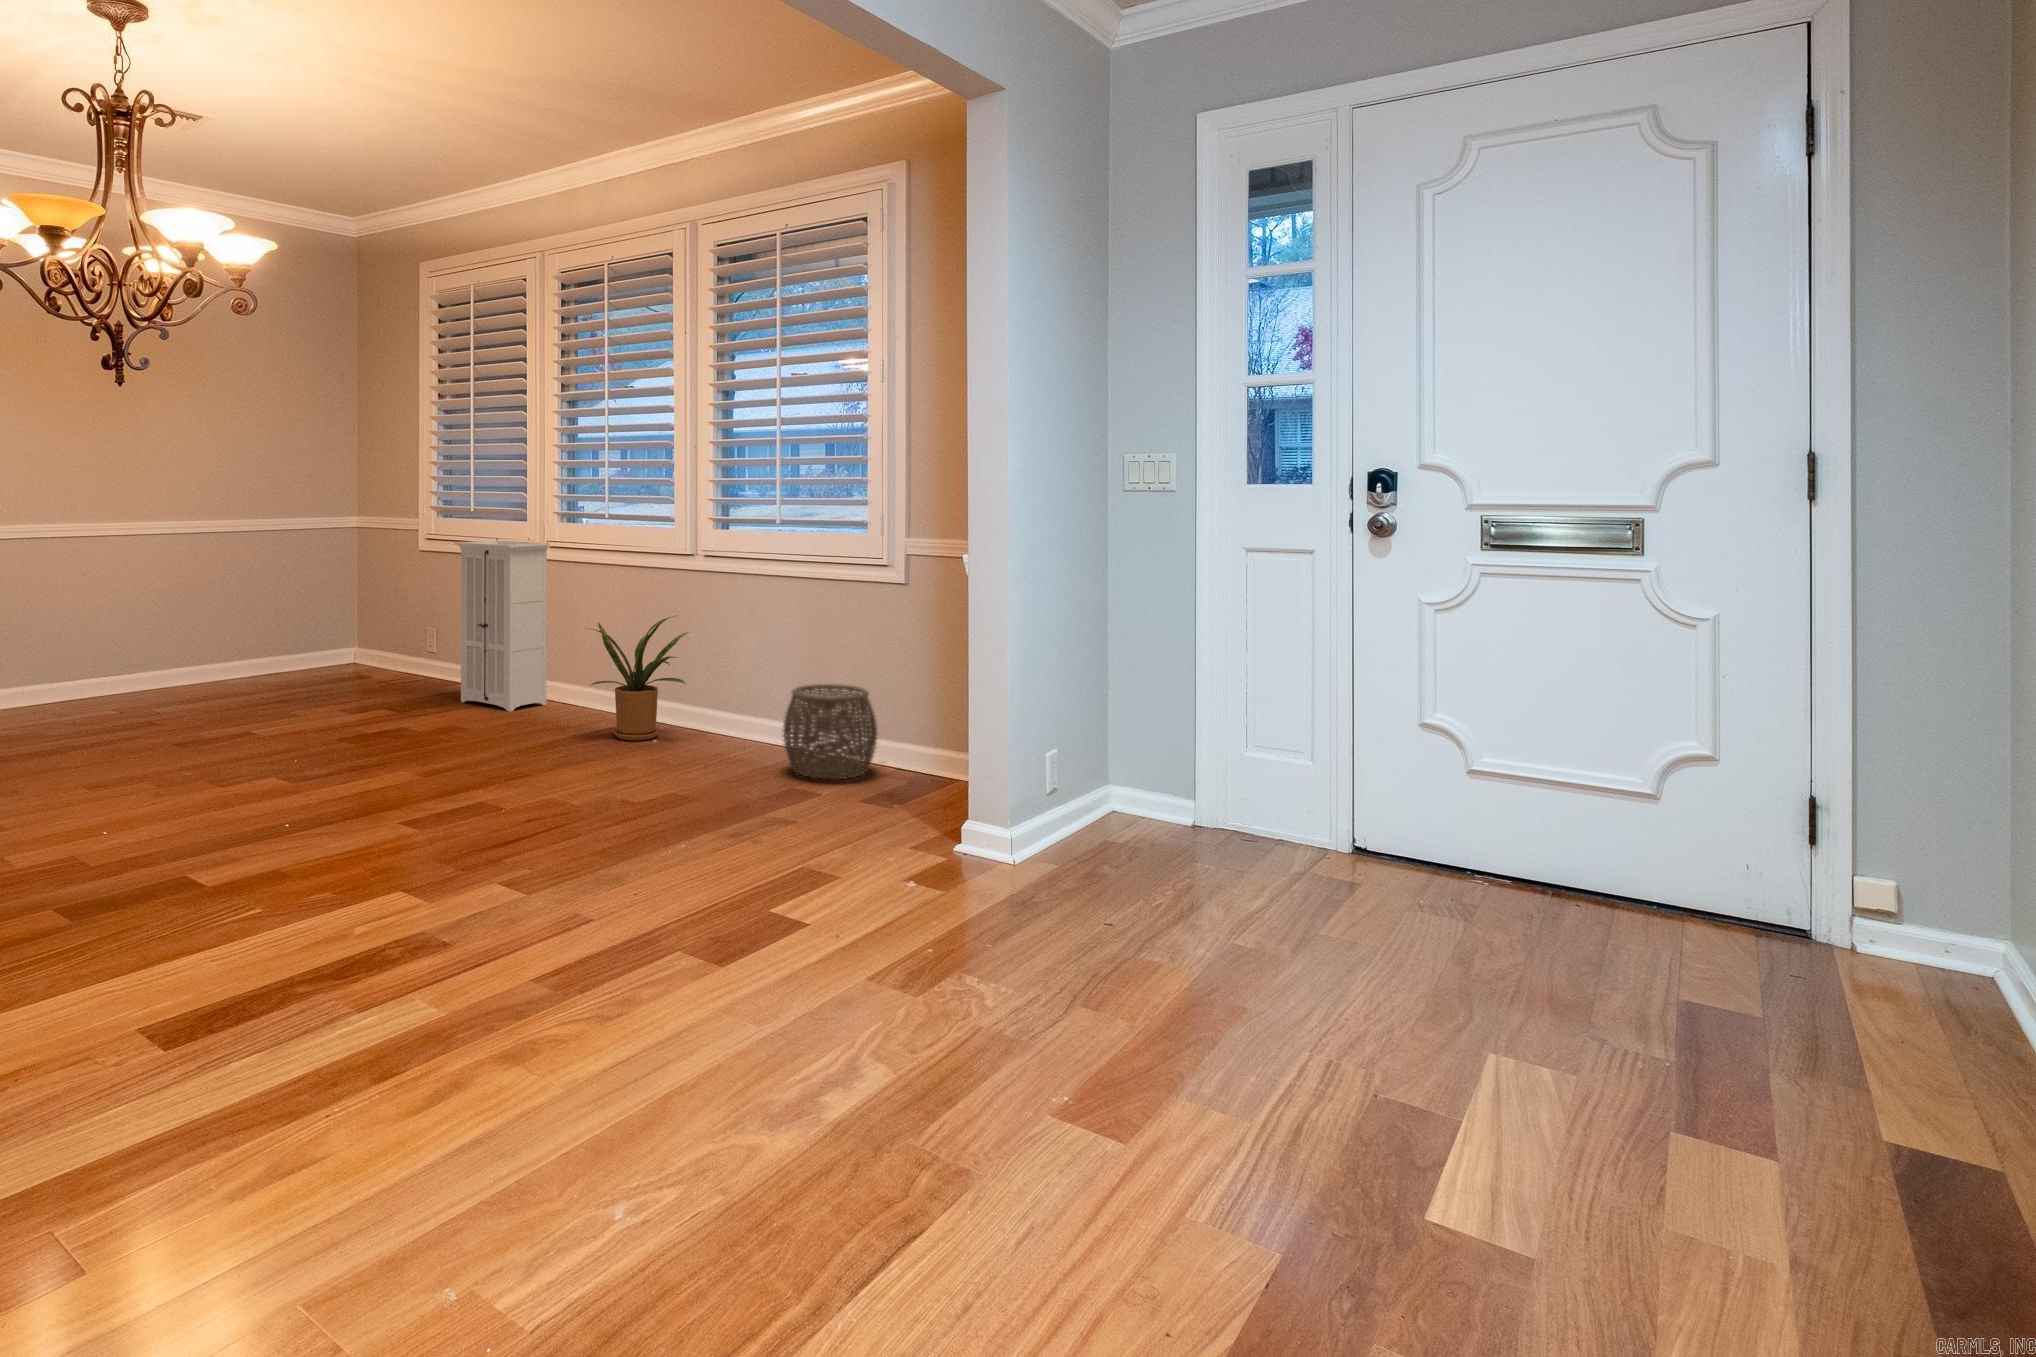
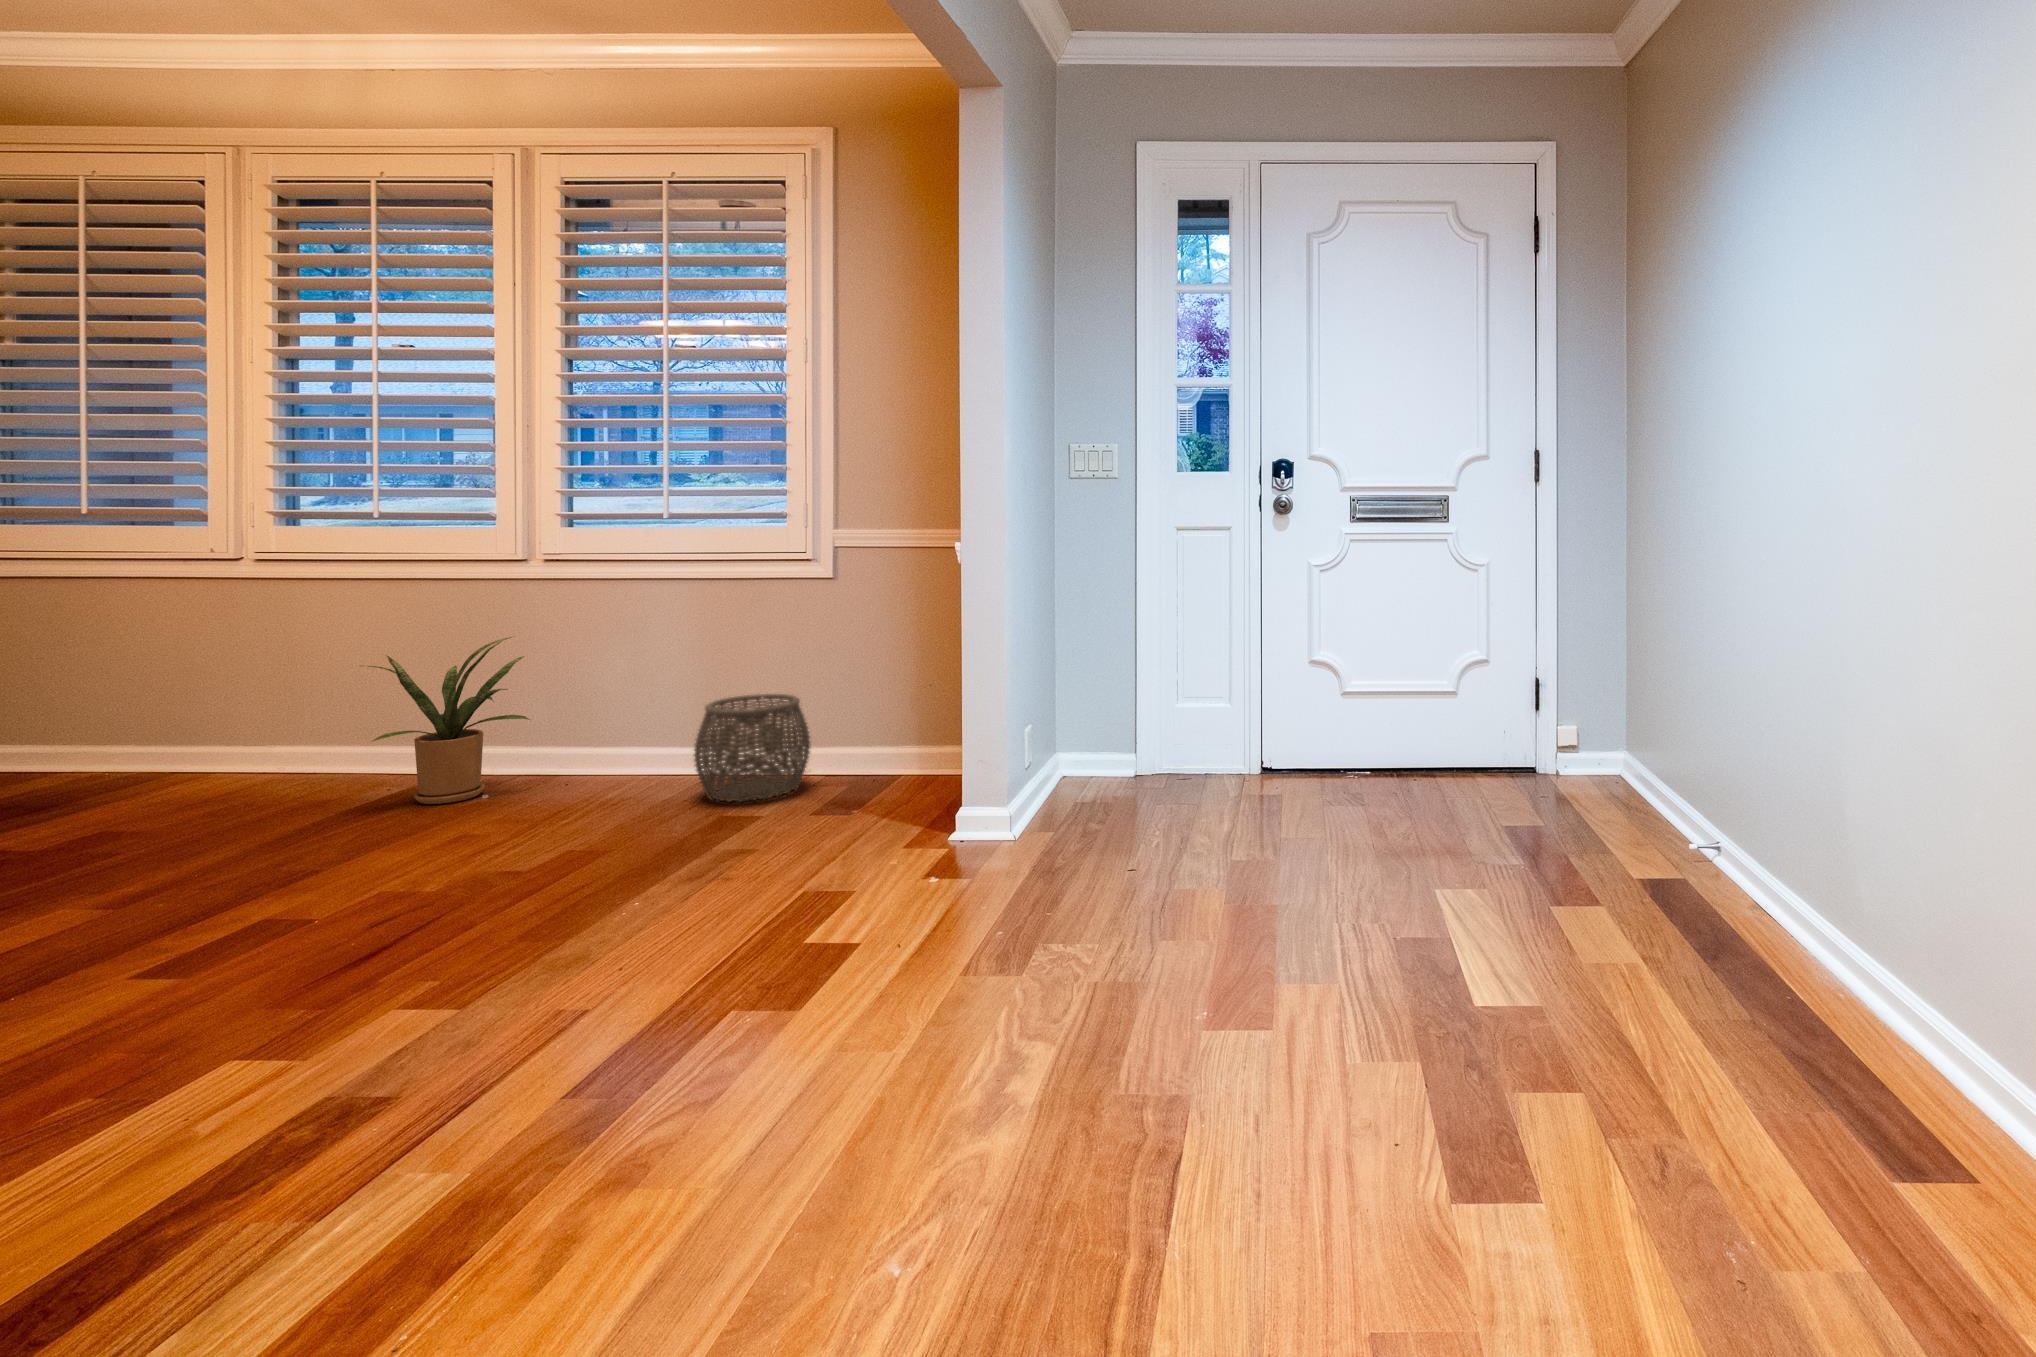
storage cabinet: present [455,539,550,712] -> none [54,551,255,801]

